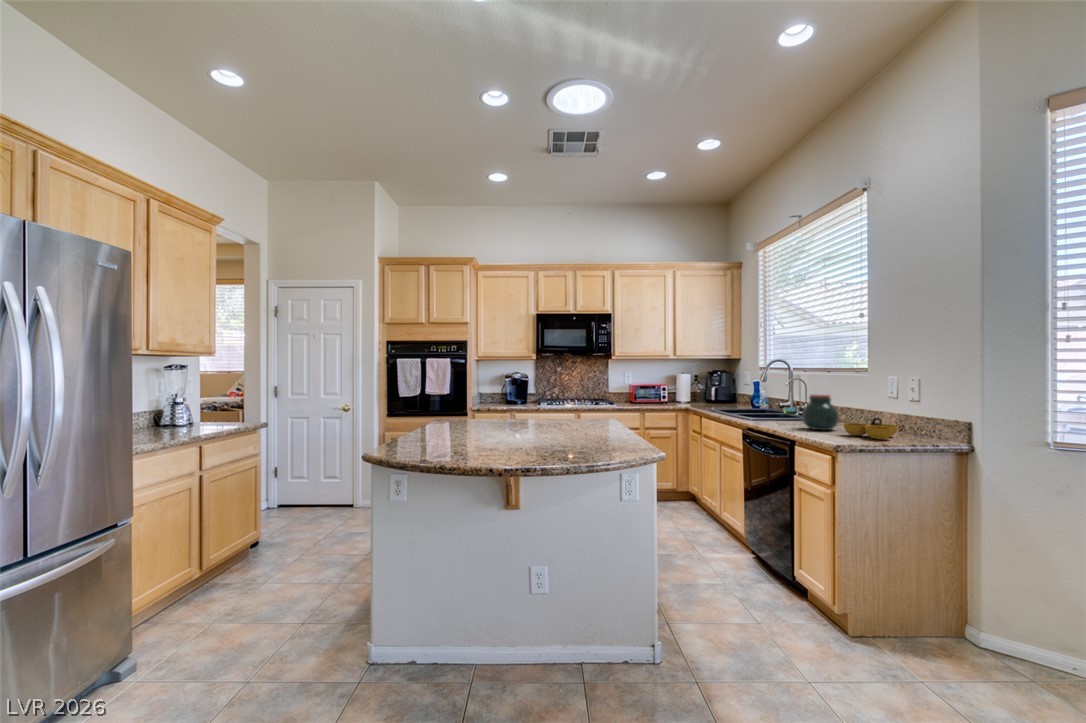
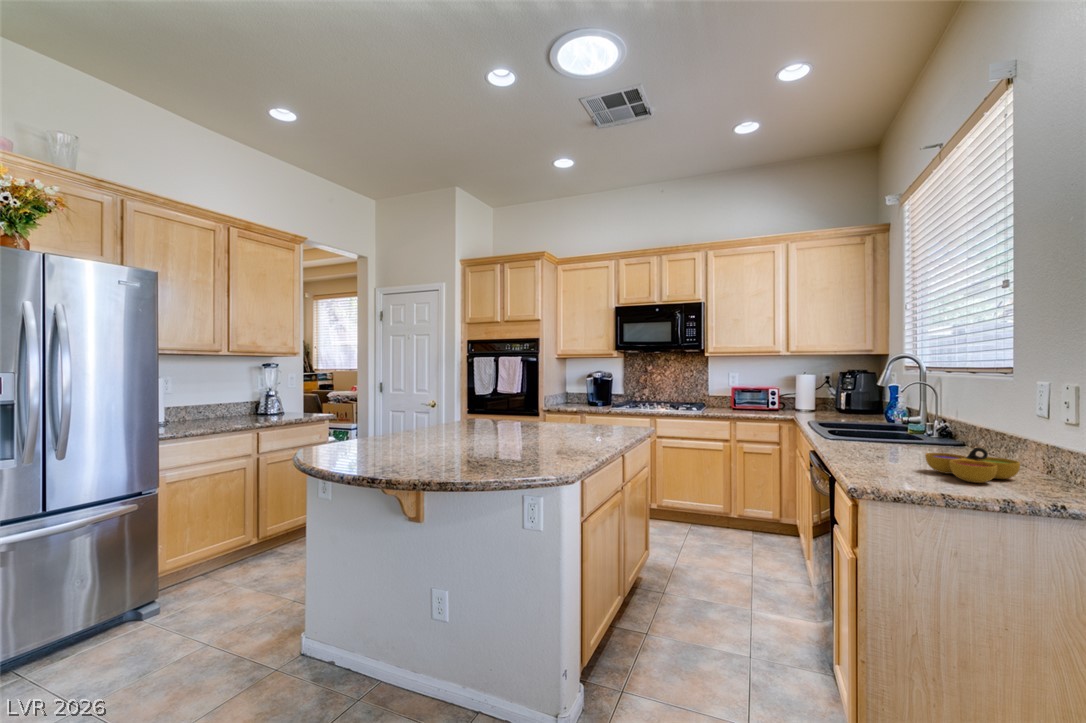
jar: present [802,394,839,430] -> none [881,407,940,461]

